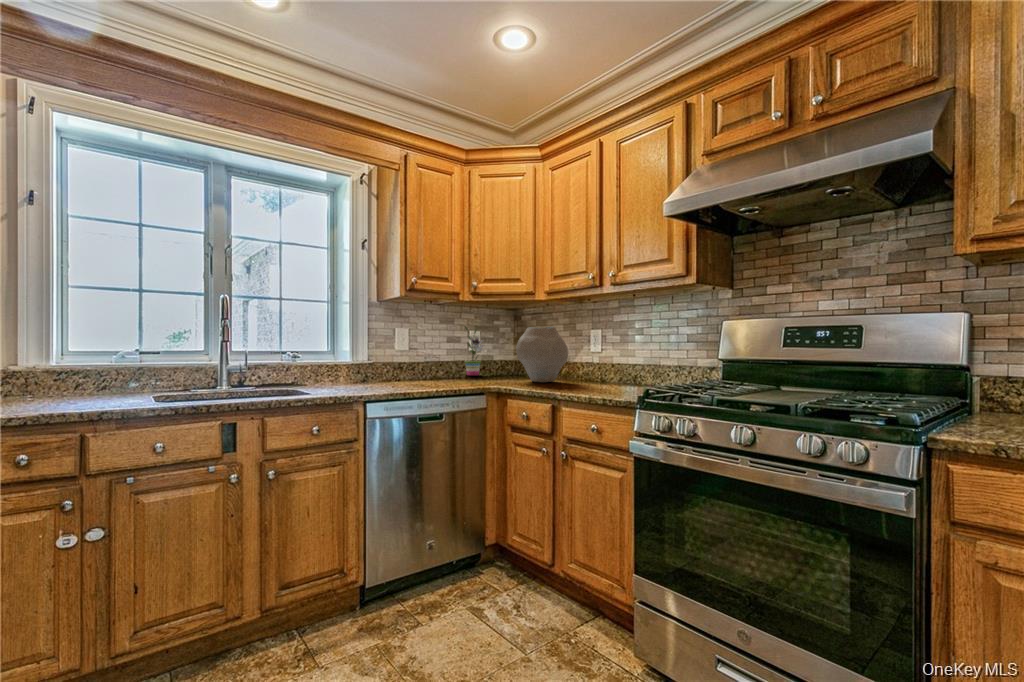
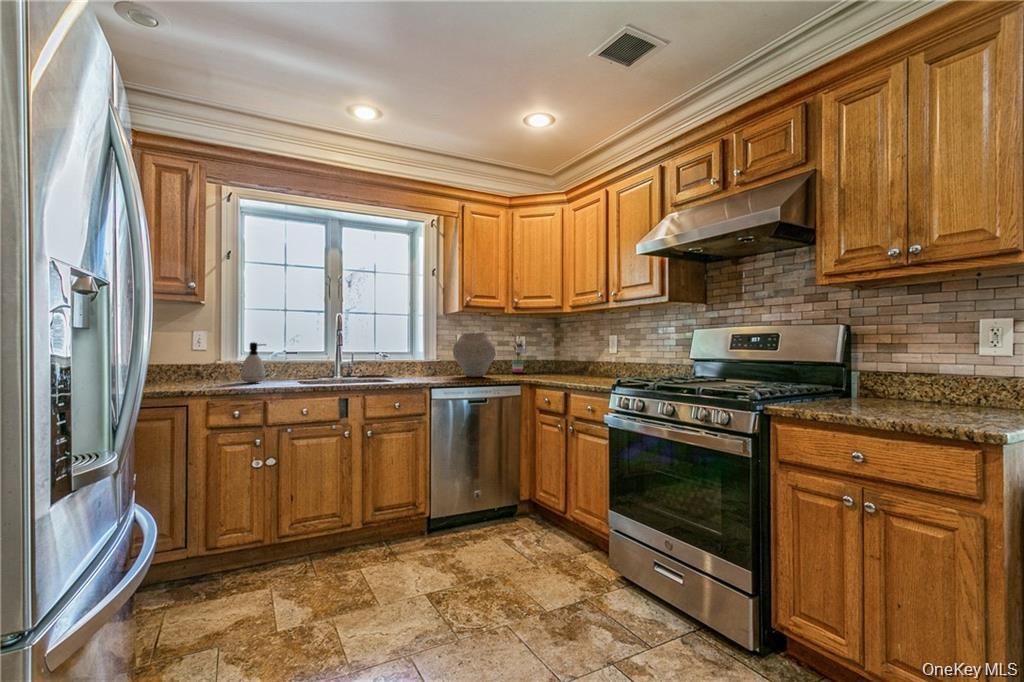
vase: present [516,327,568,382] -> present [453,332,496,377]
soap dispenser: none [45,336,94,401] -> present [241,342,266,383]

